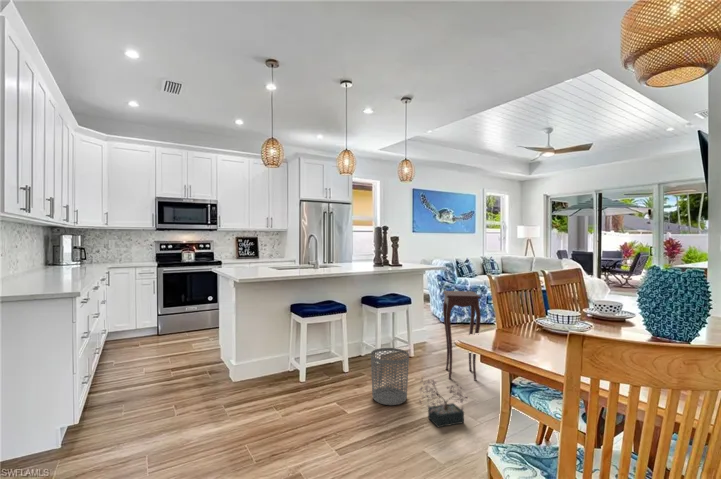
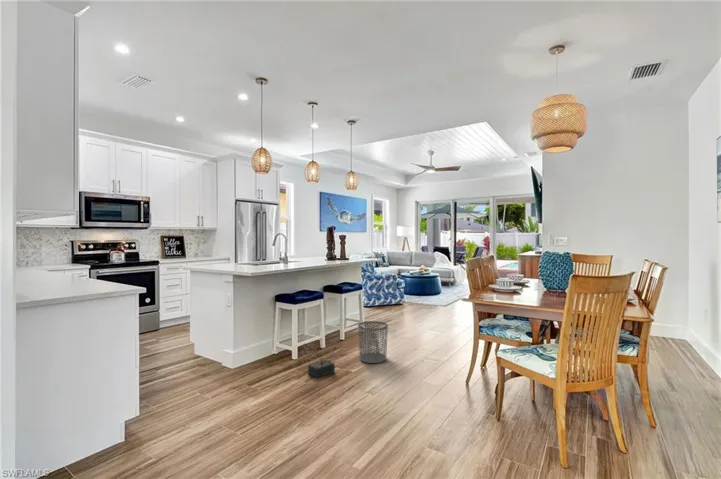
side table: present [443,291,481,380] -> none [392,275,424,342]
decorative plant: present [419,380,467,427] -> present [302,344,336,377]

